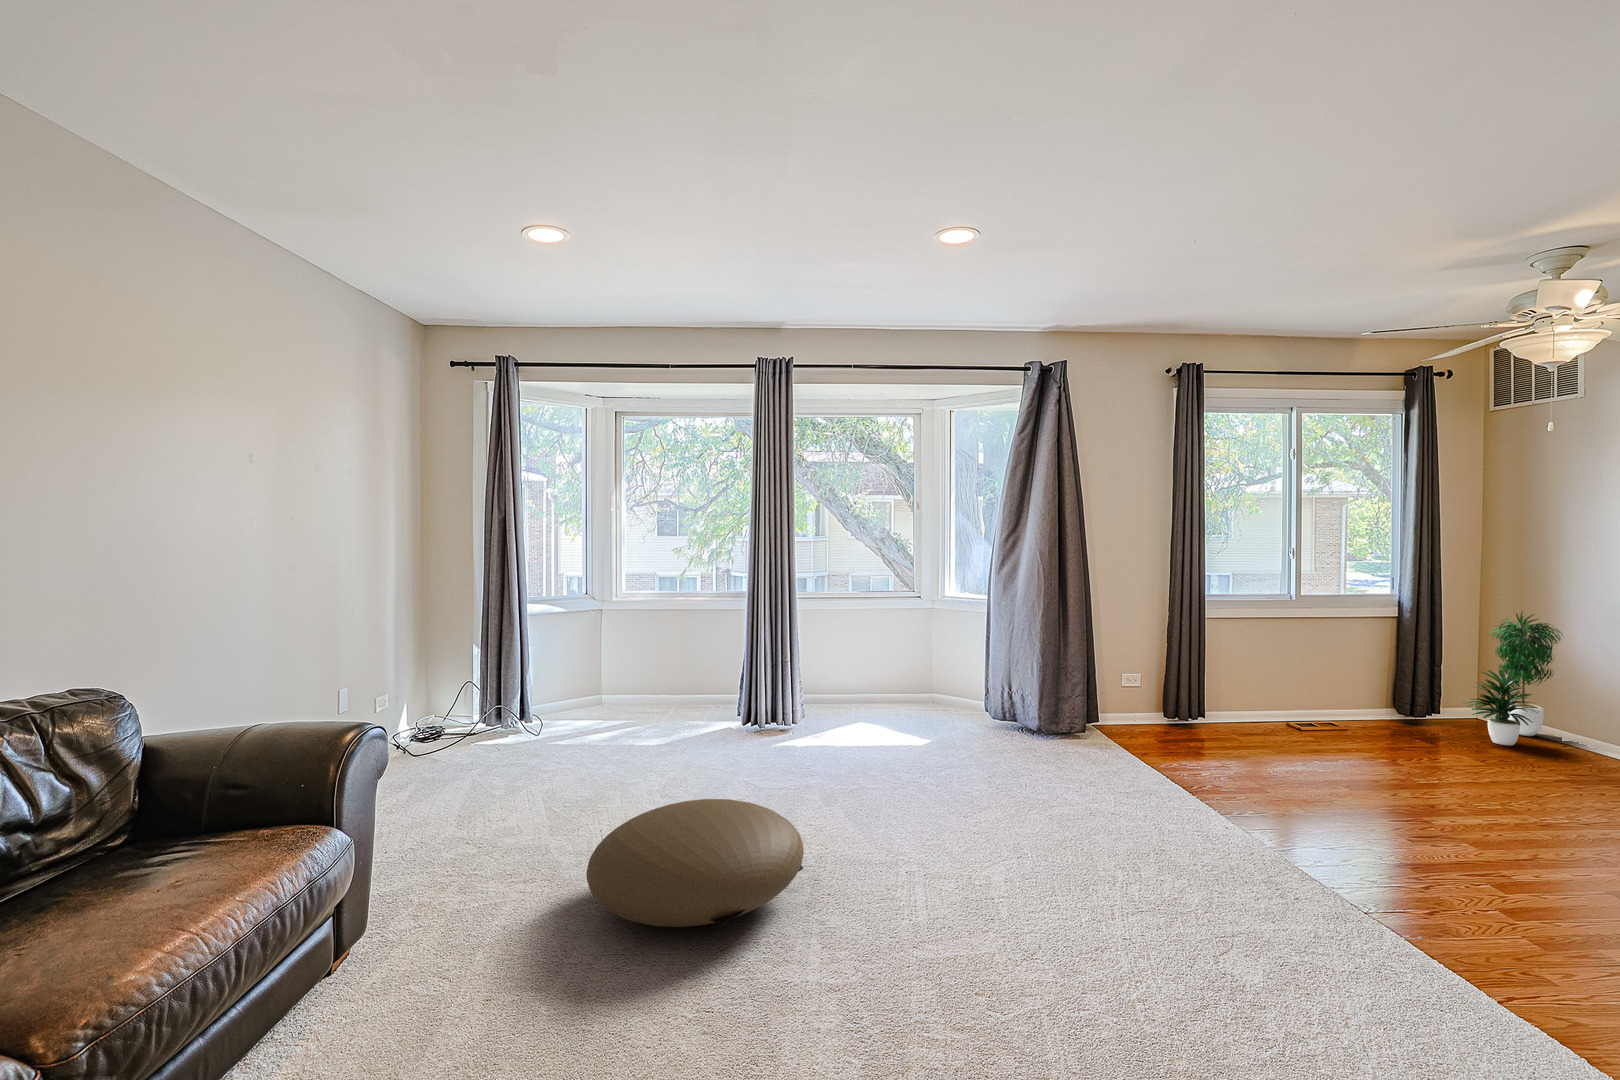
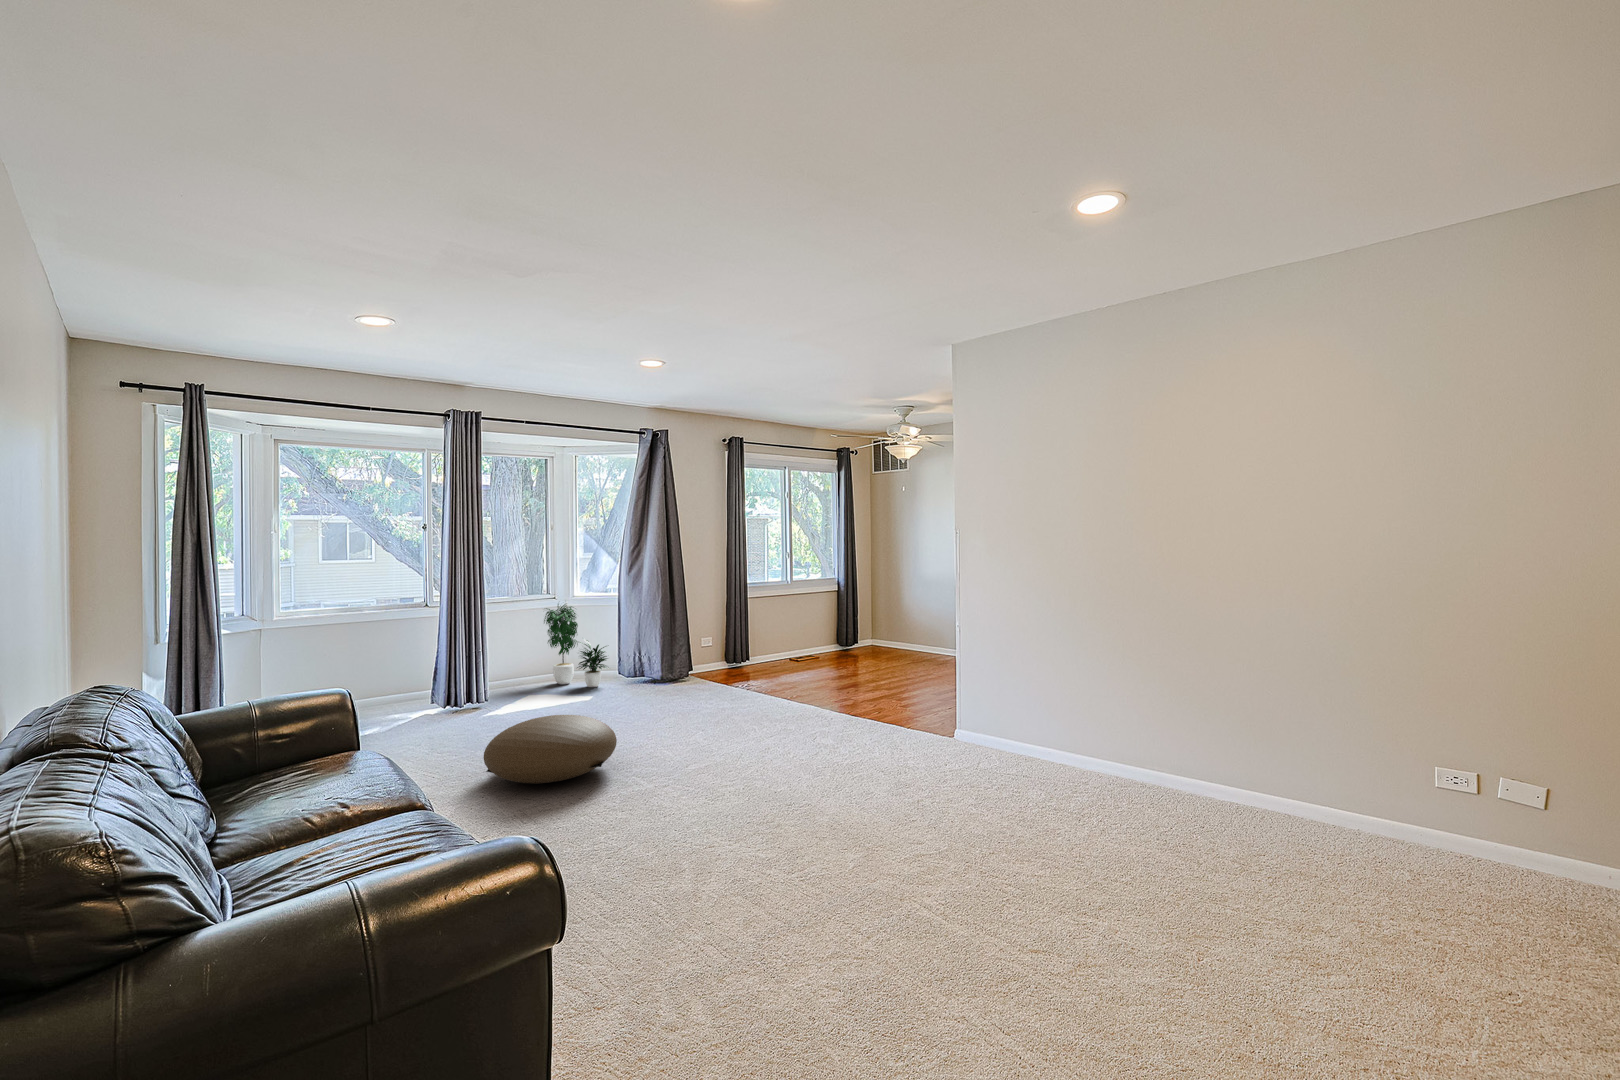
potted plant: present [1463,611,1563,745] -> present [544,604,607,687]

